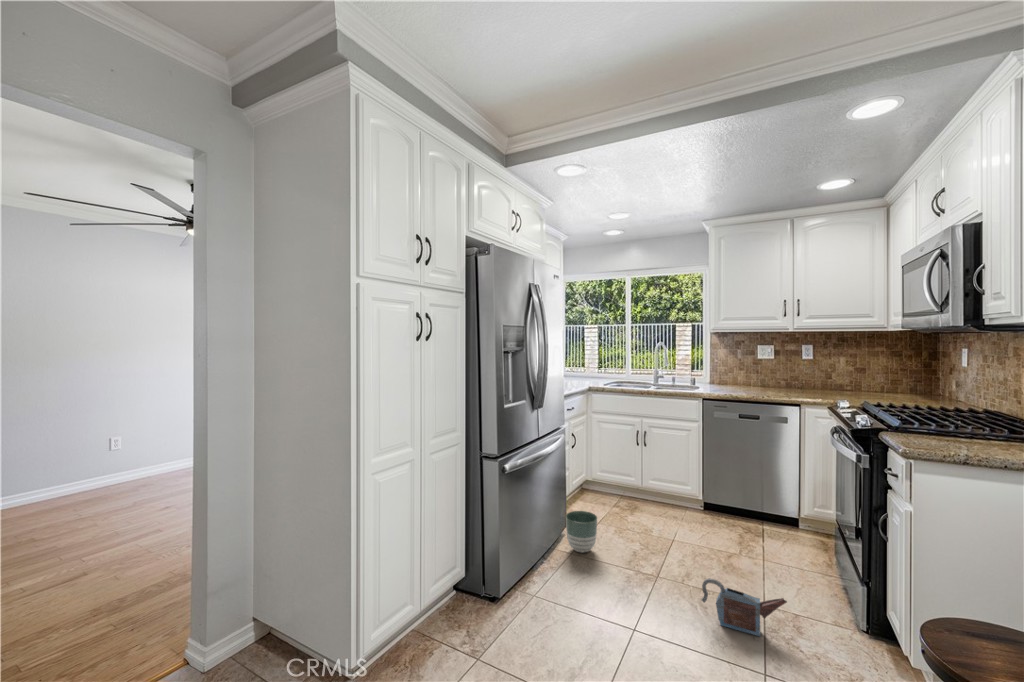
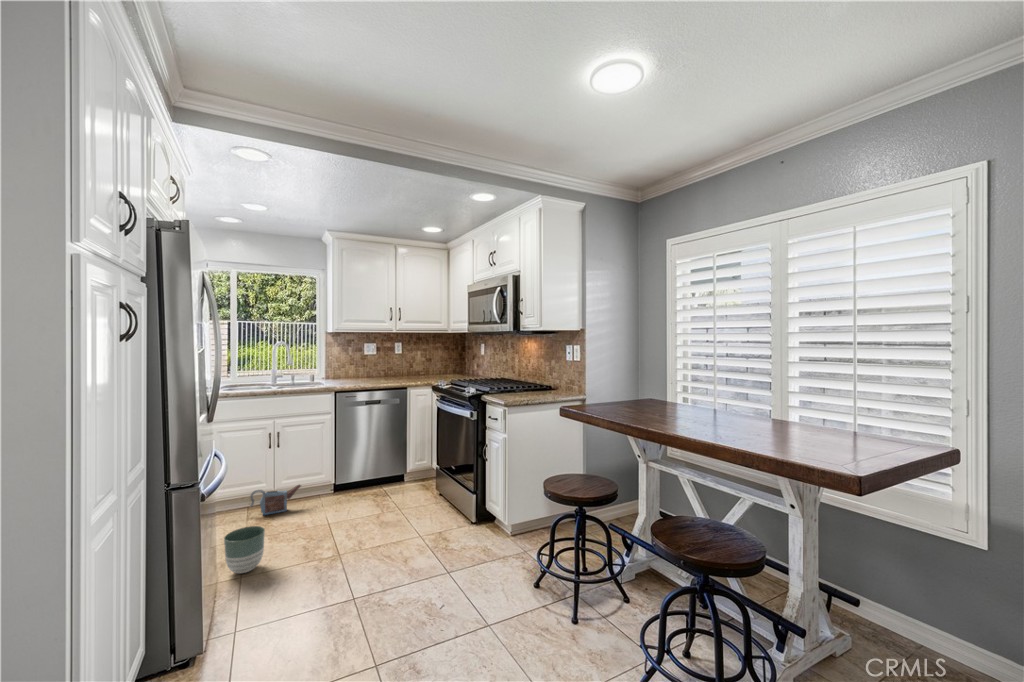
watering can: present [701,578,787,637] -> present [250,485,301,515]

